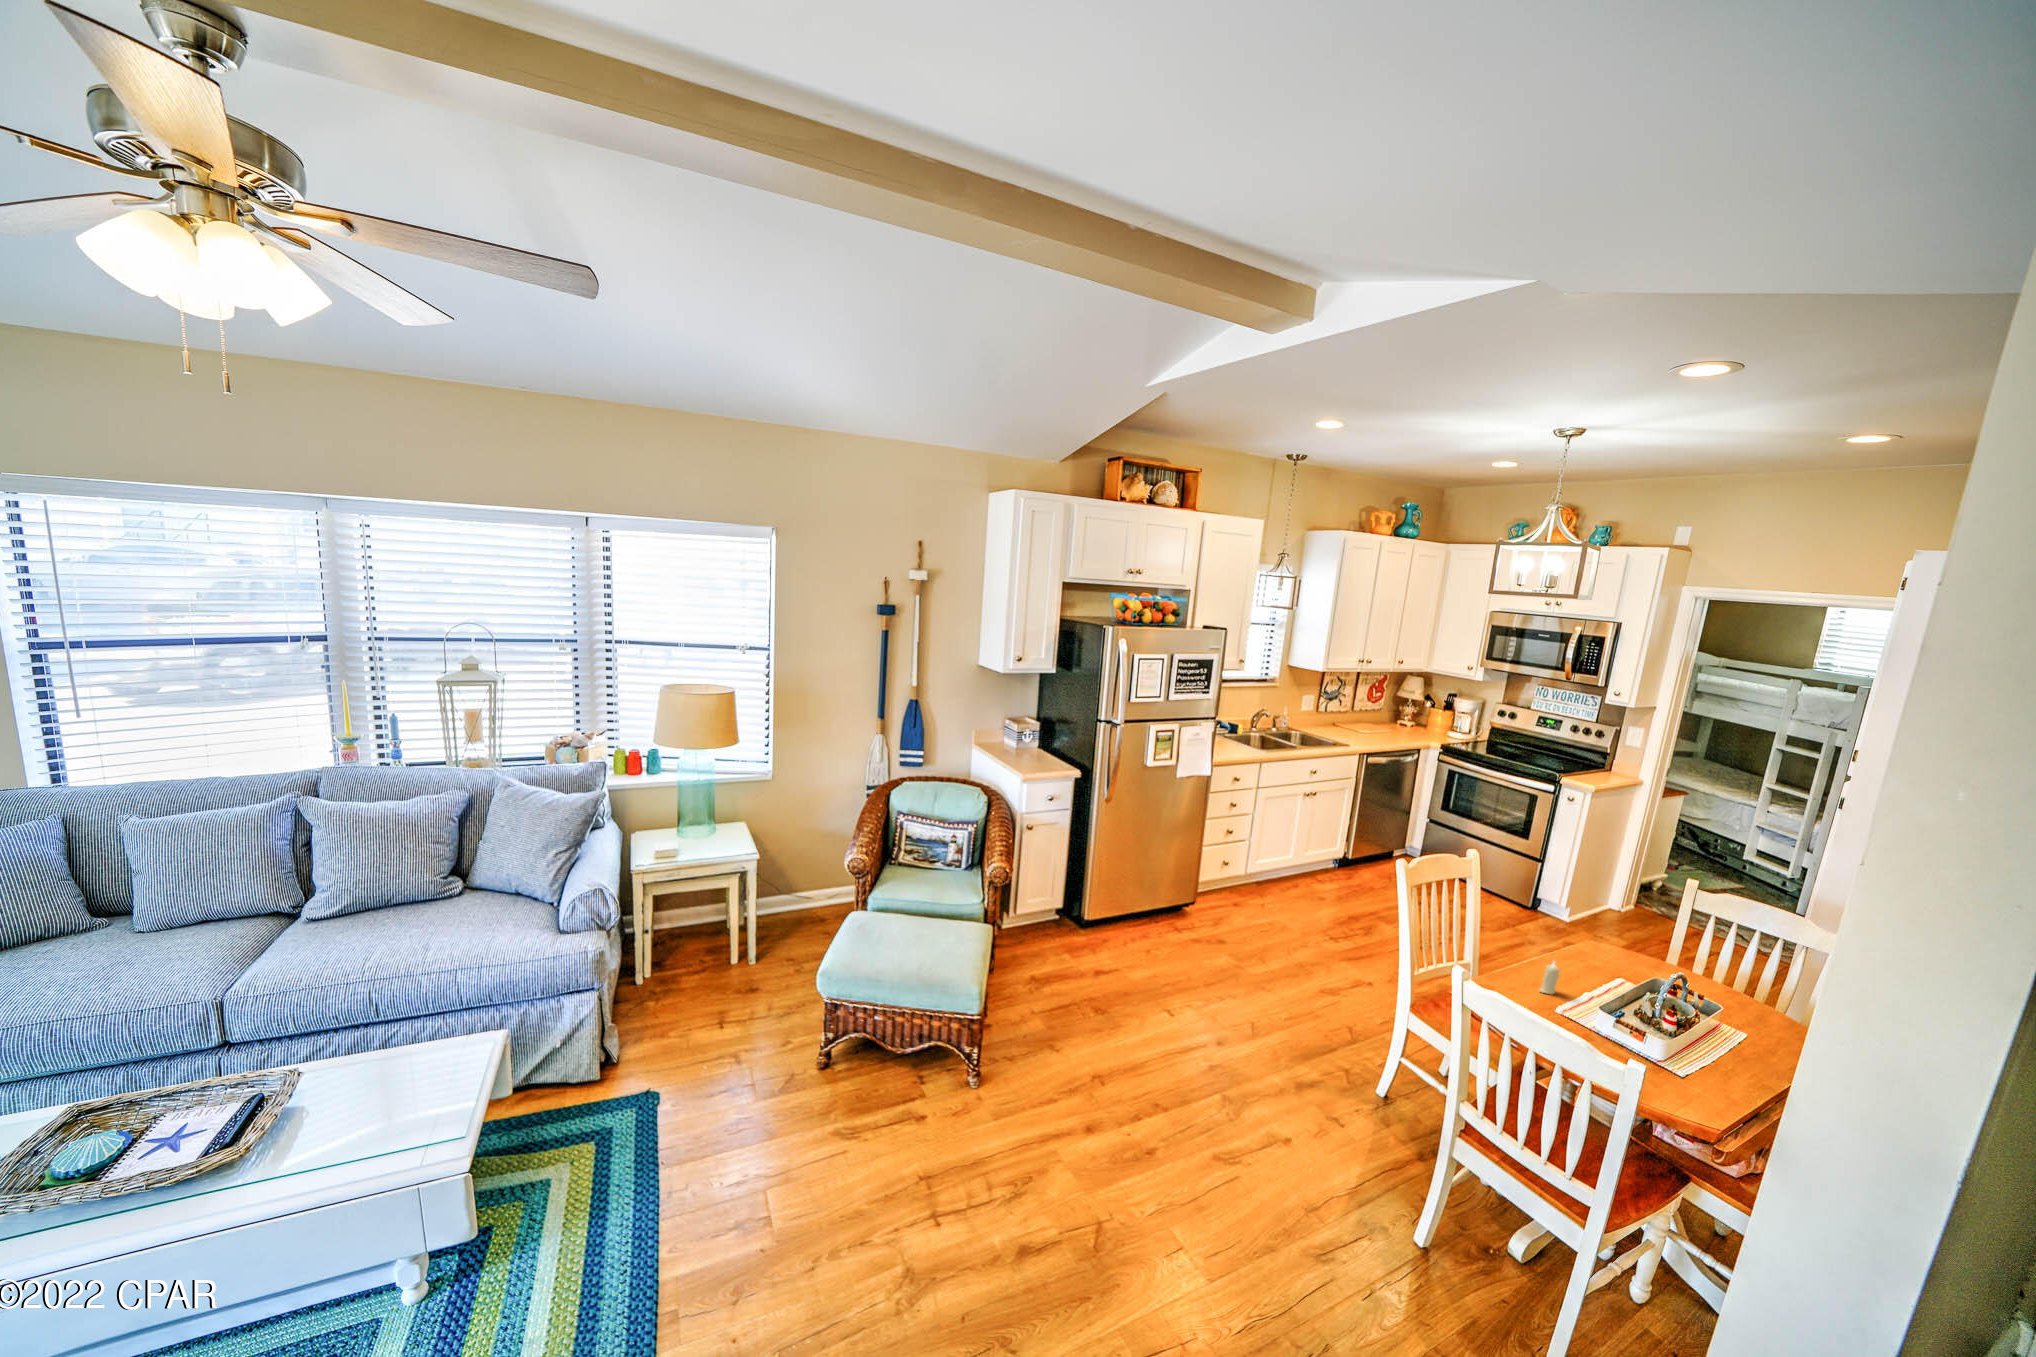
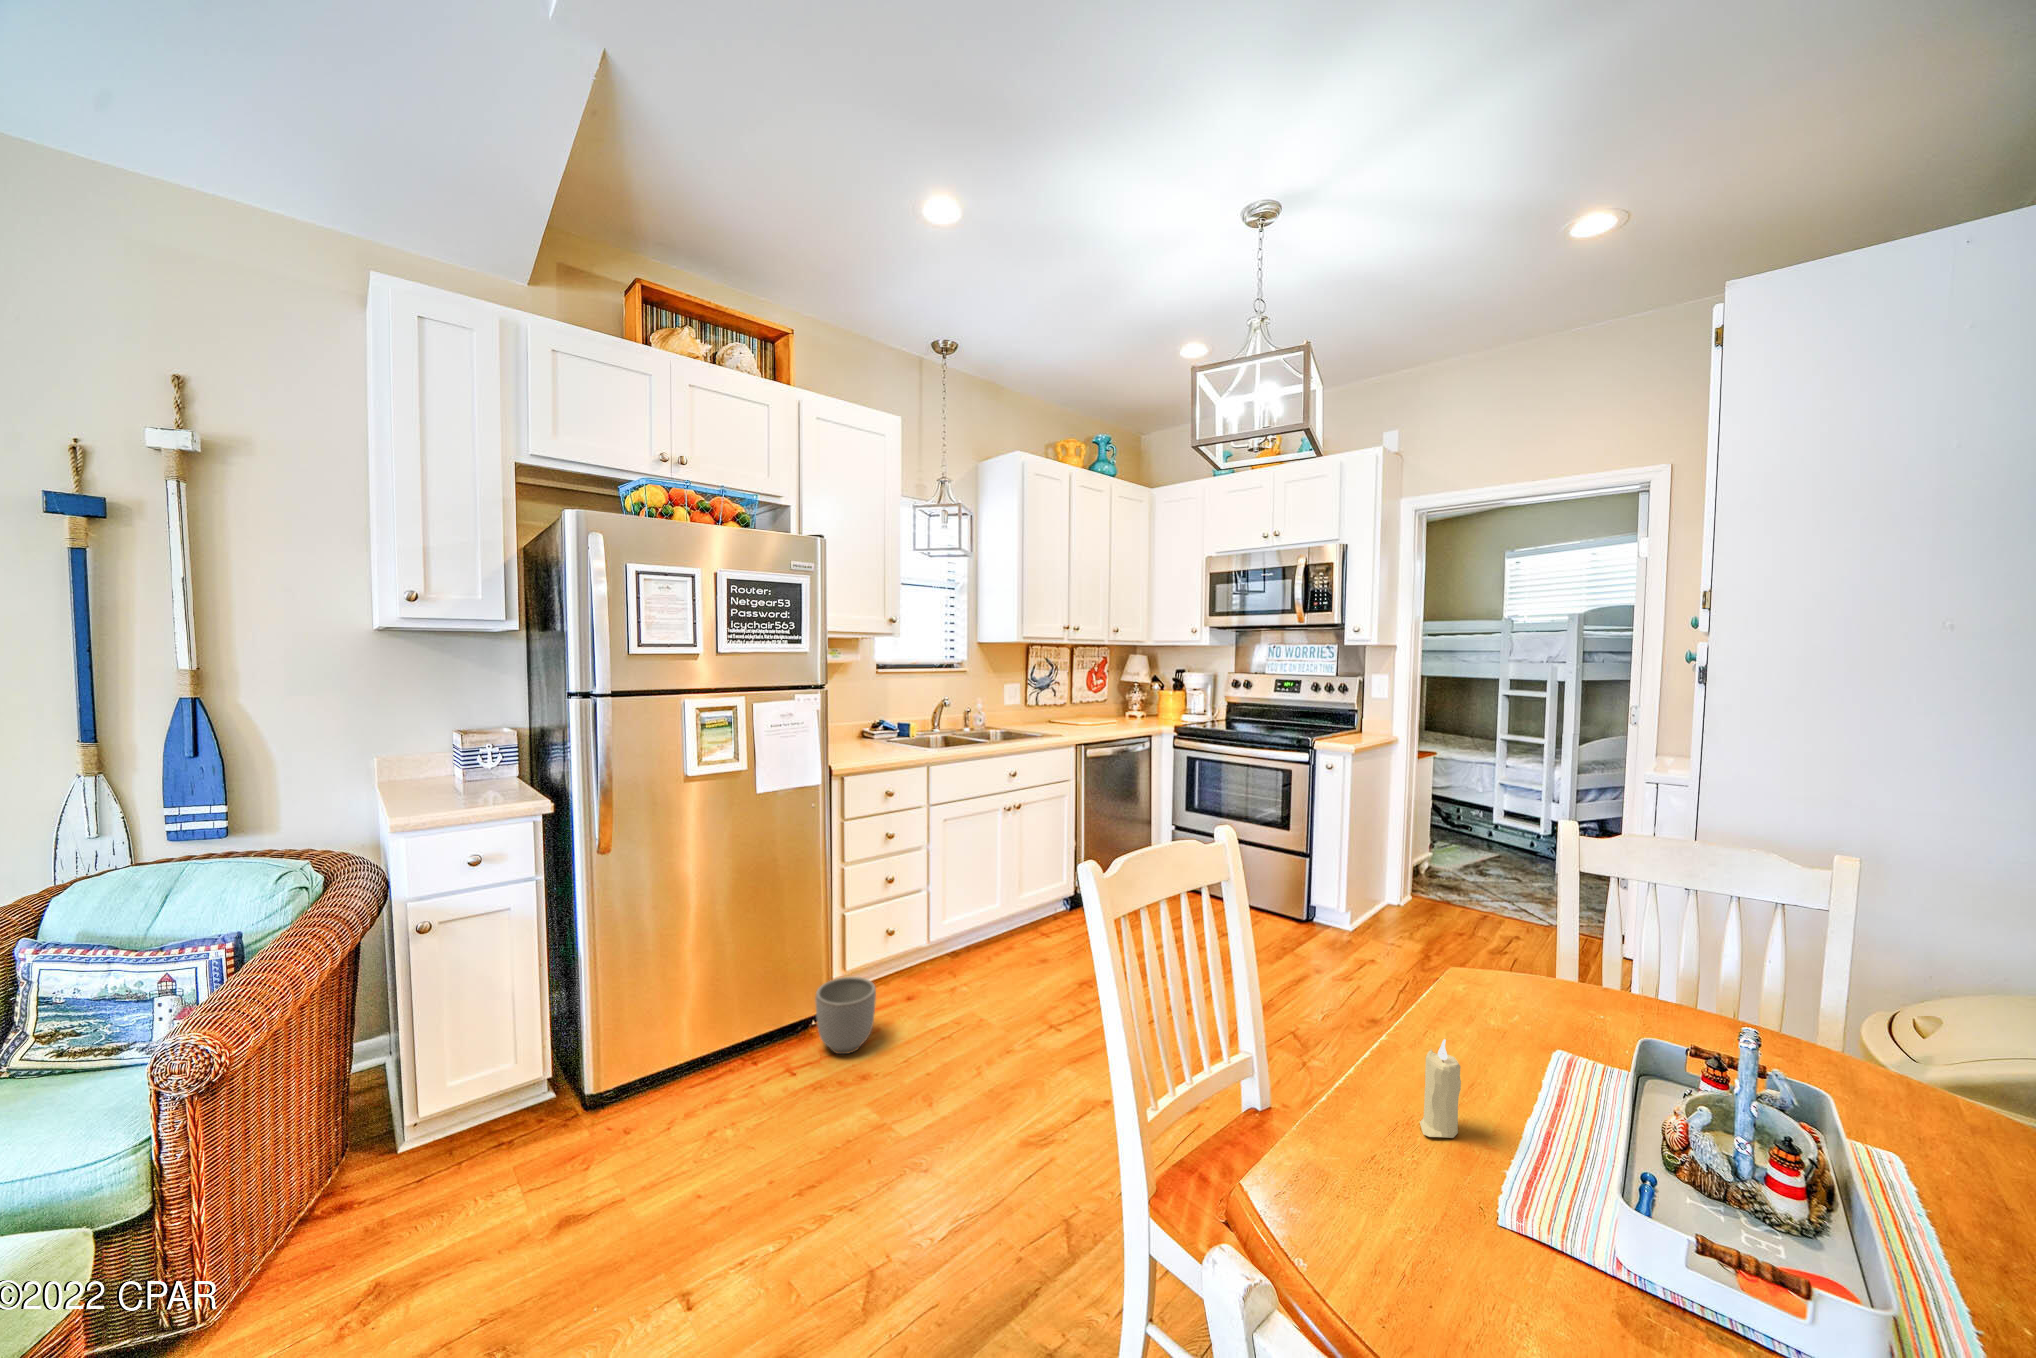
planter: none [1191,887,1227,930] -> present [815,977,876,1054]

